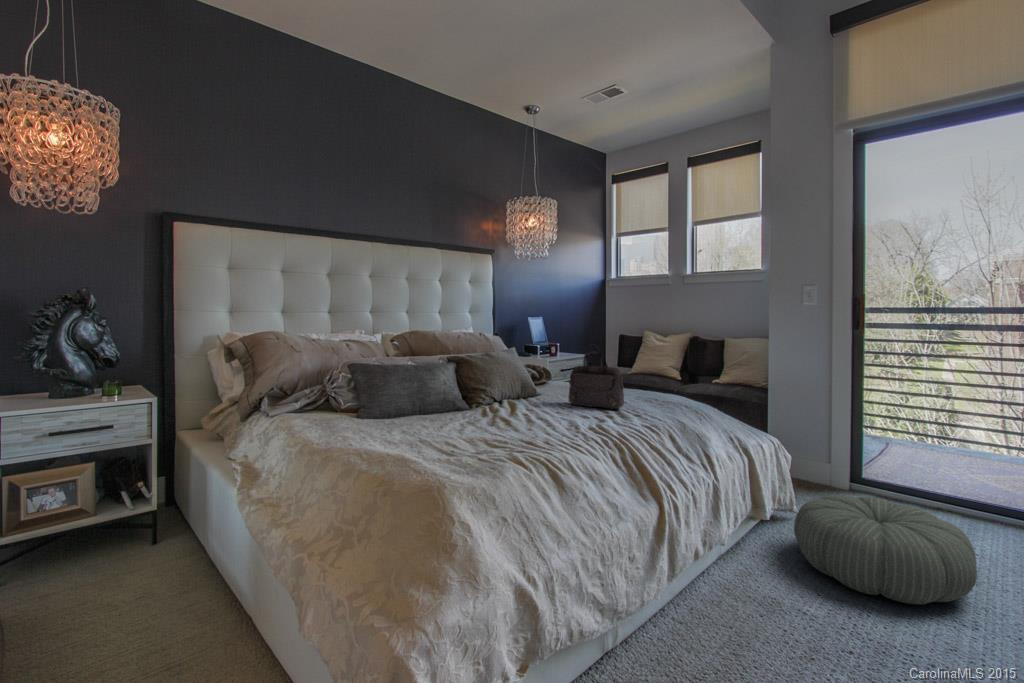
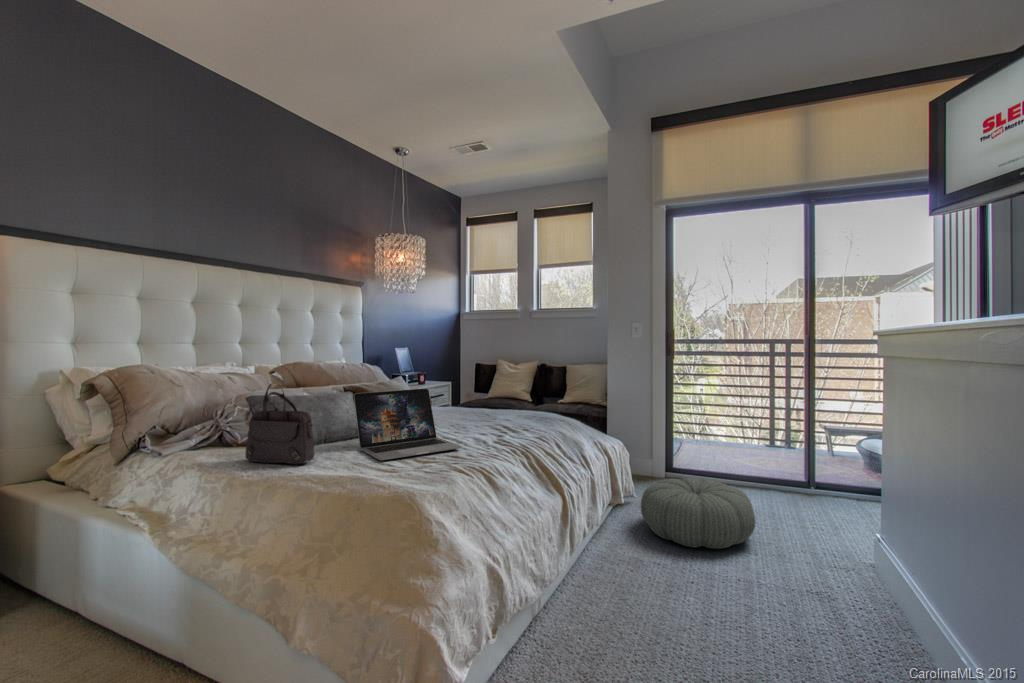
handbag: present [568,349,624,409] -> present [245,384,314,464]
laptop: none [435,364,541,441] -> present [354,388,462,460]

